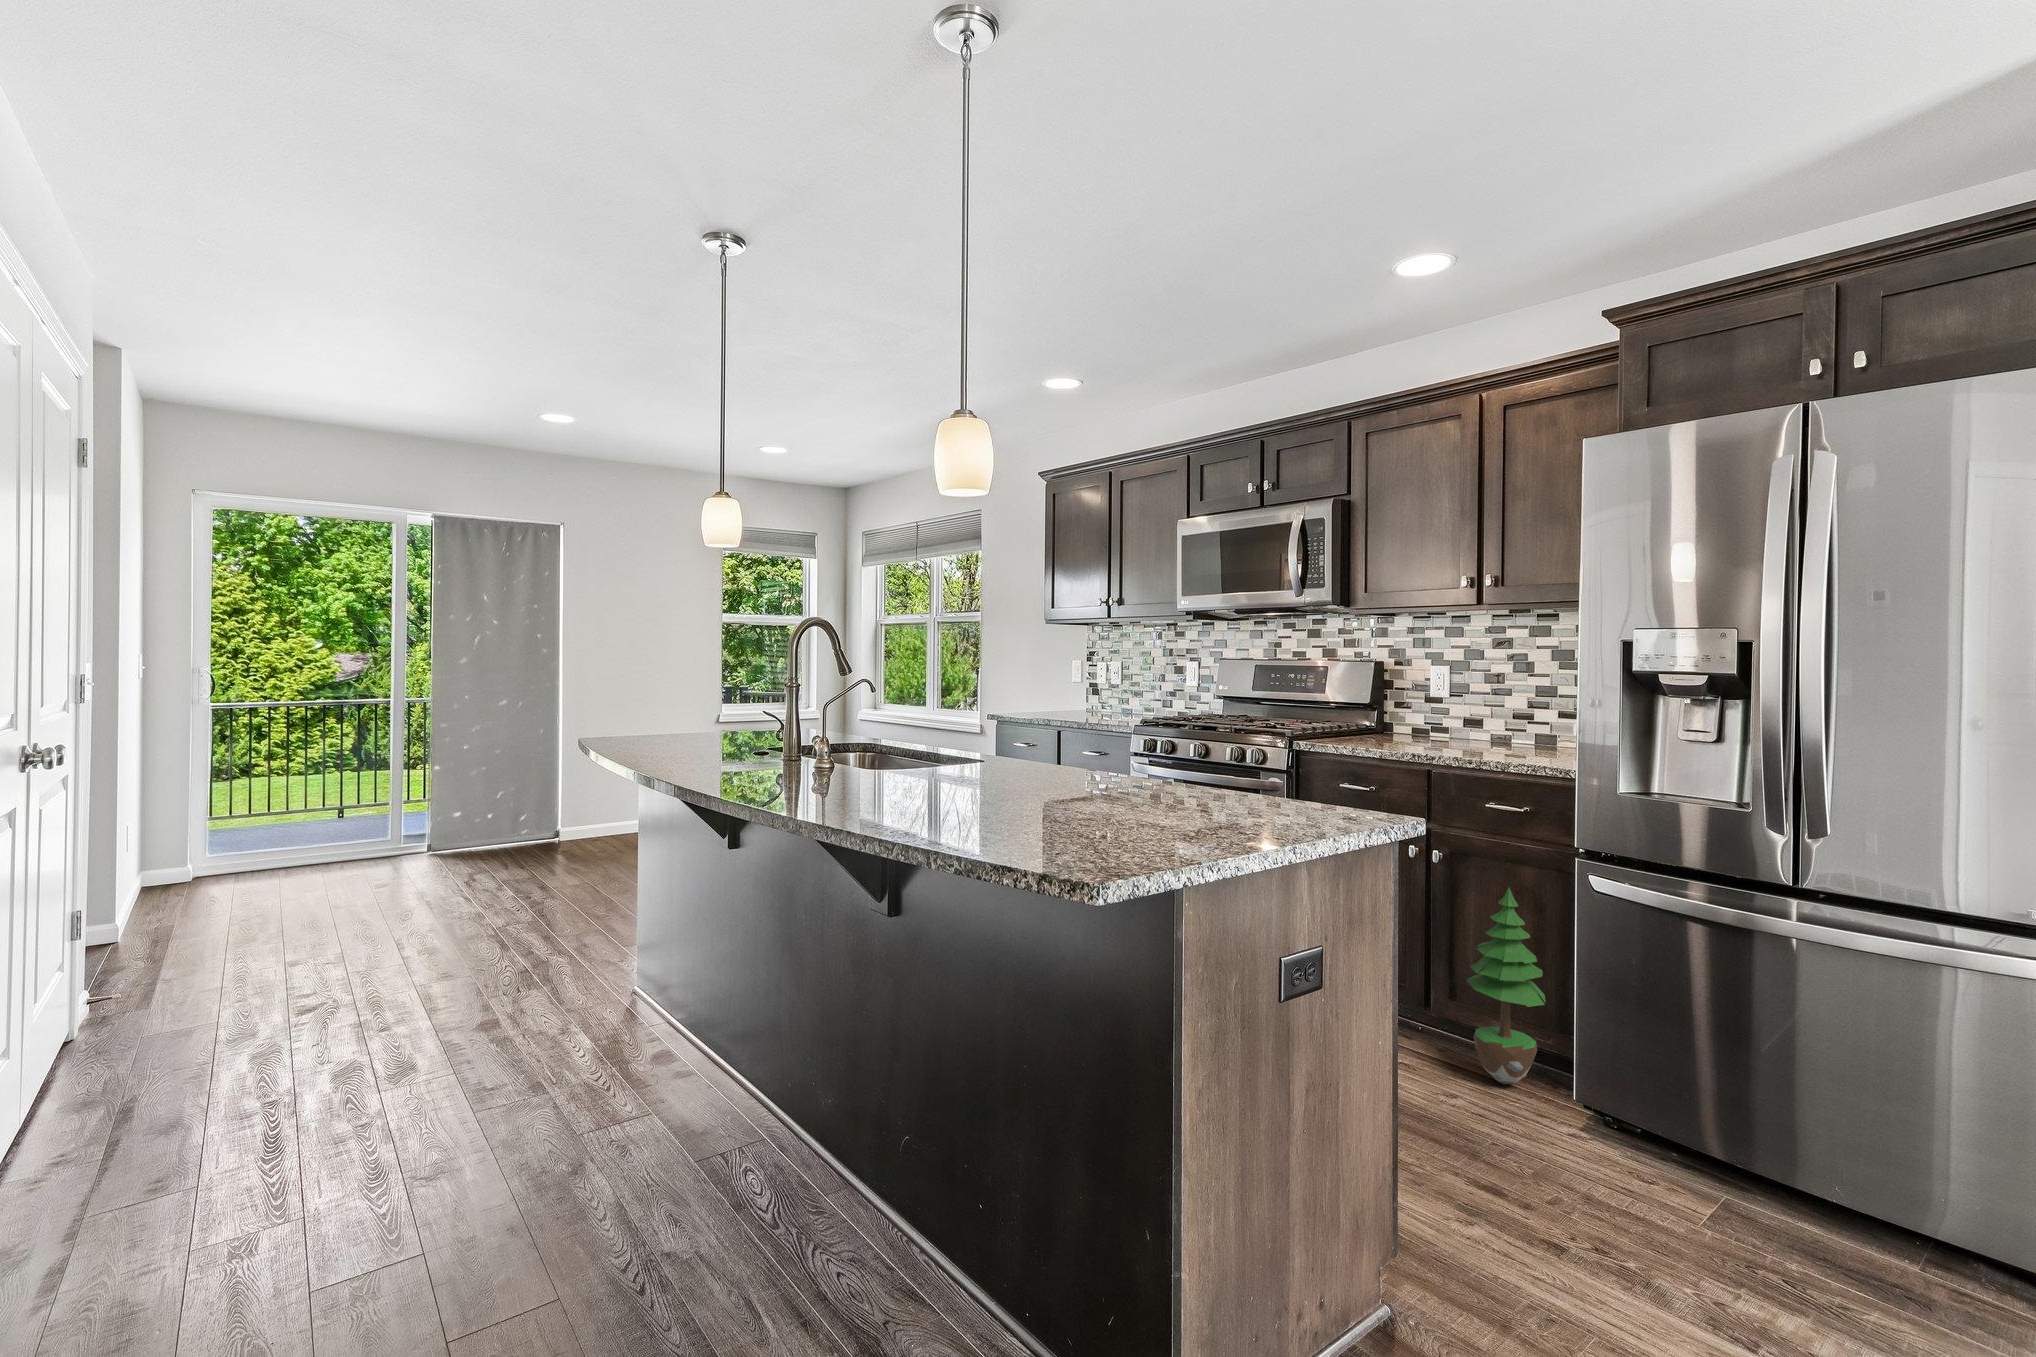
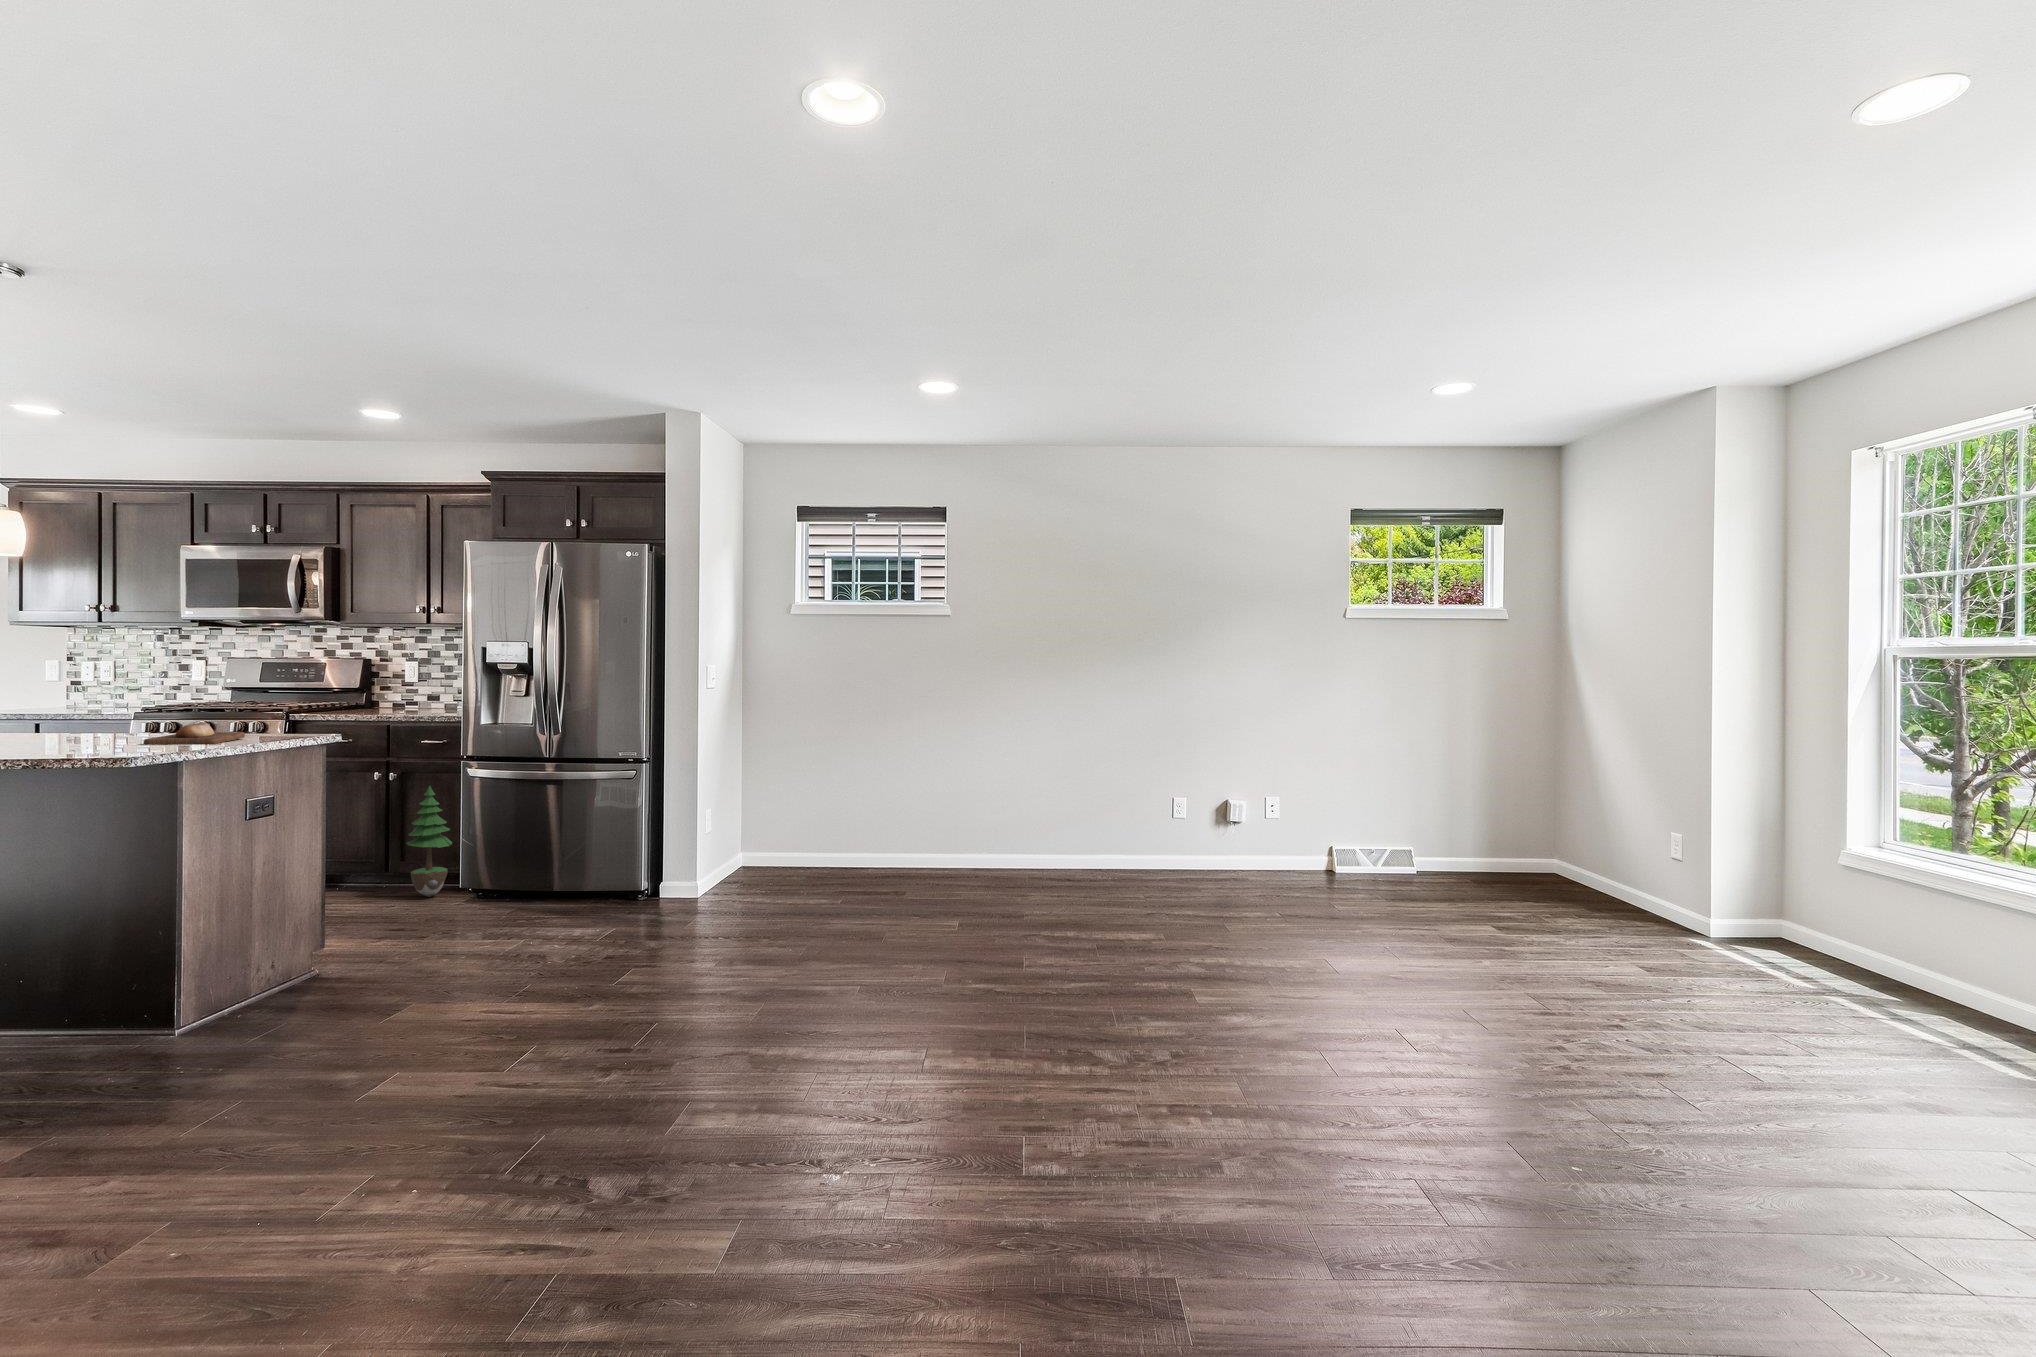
bread loaf: none [1121,790,1273,851] -> present [144,723,245,745]

